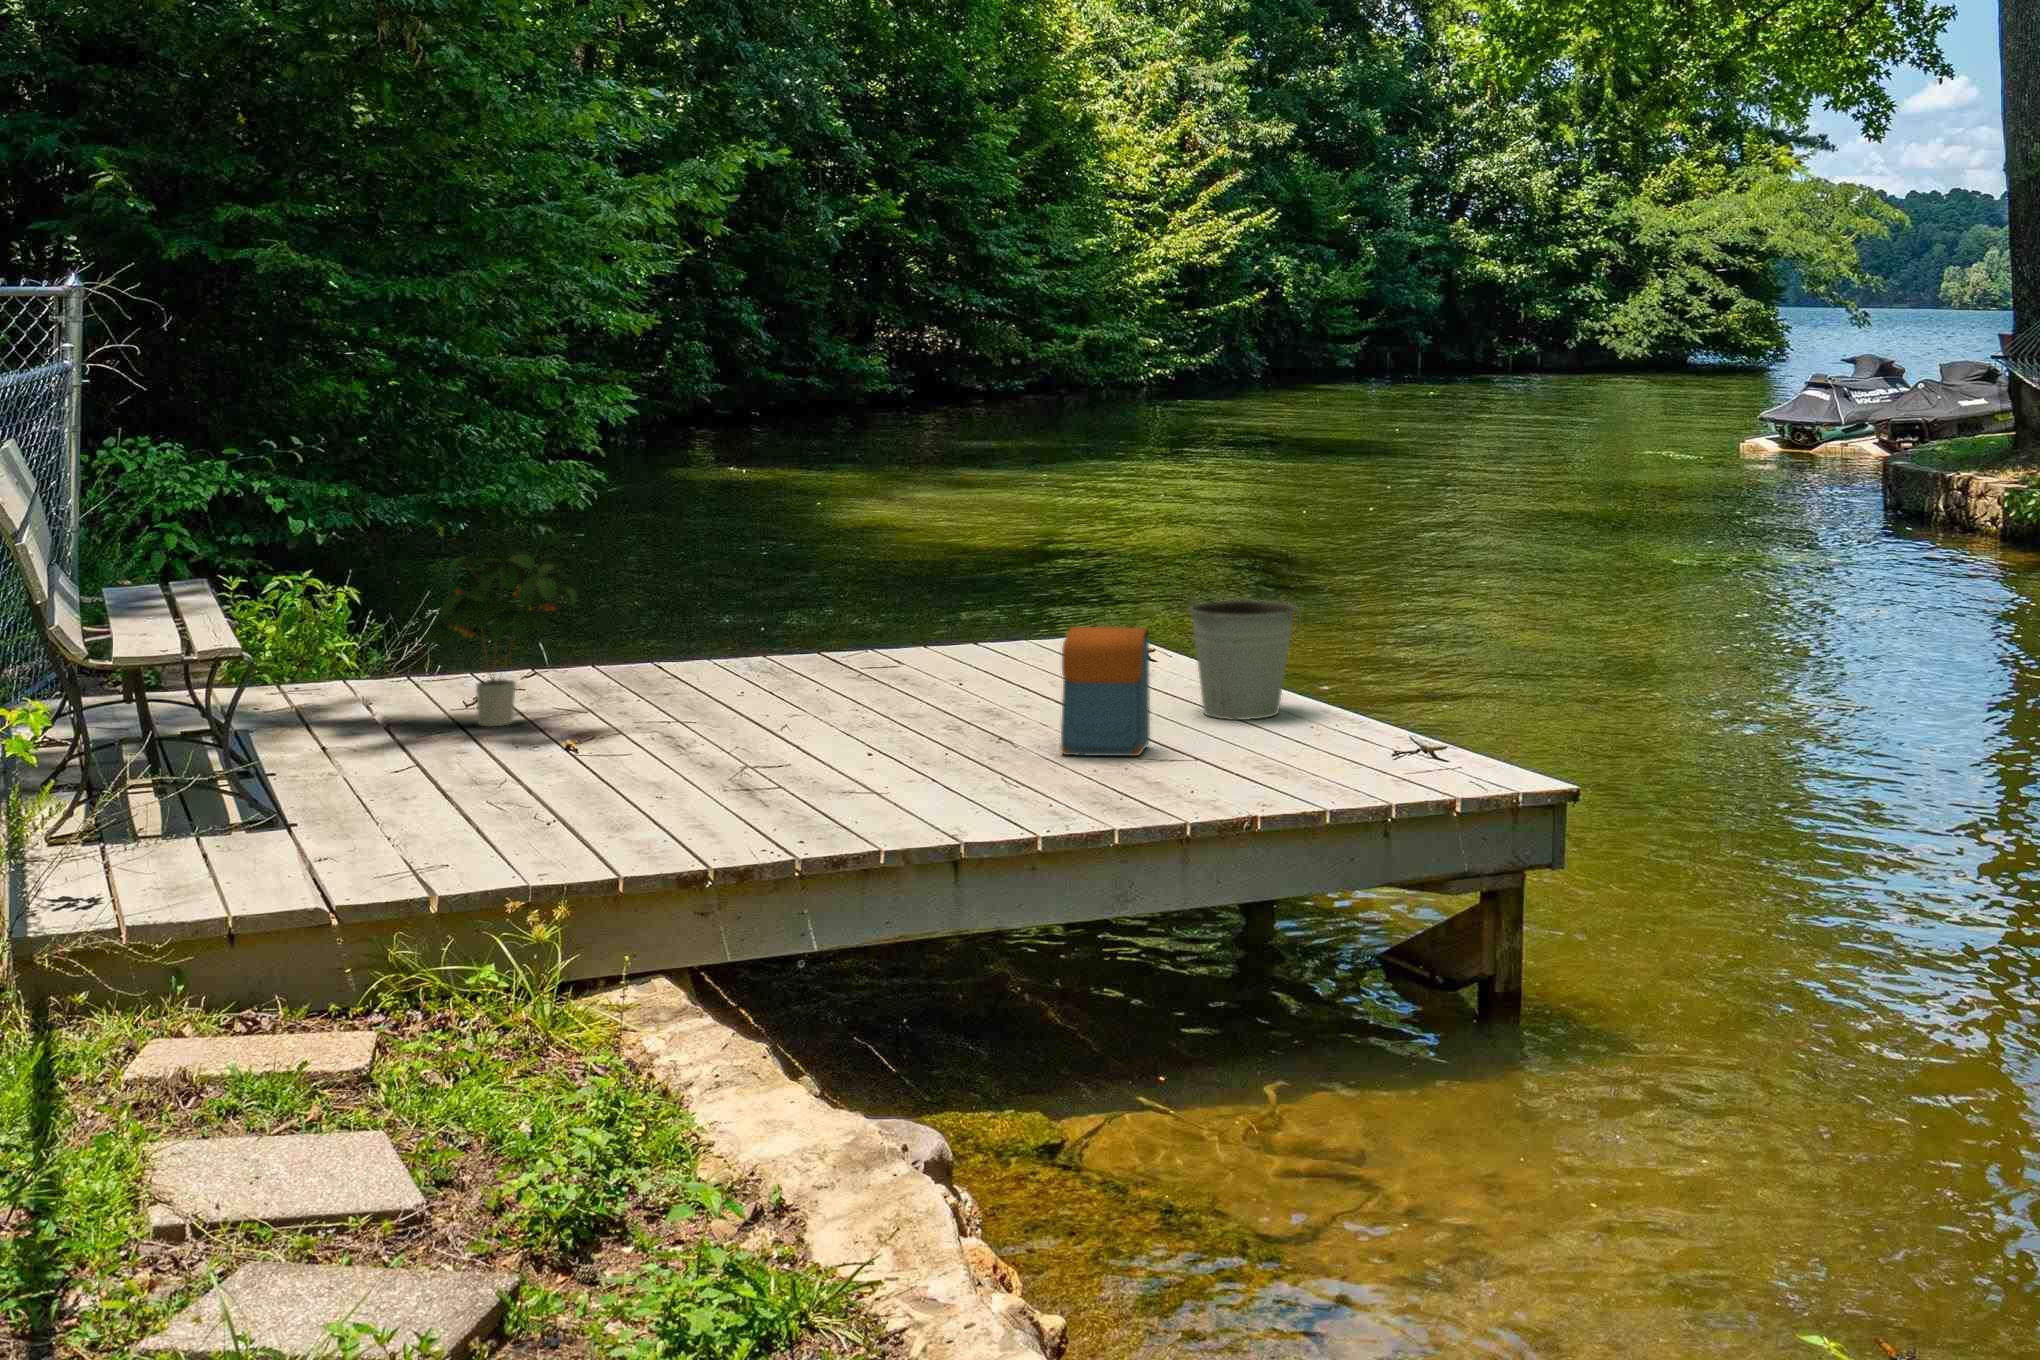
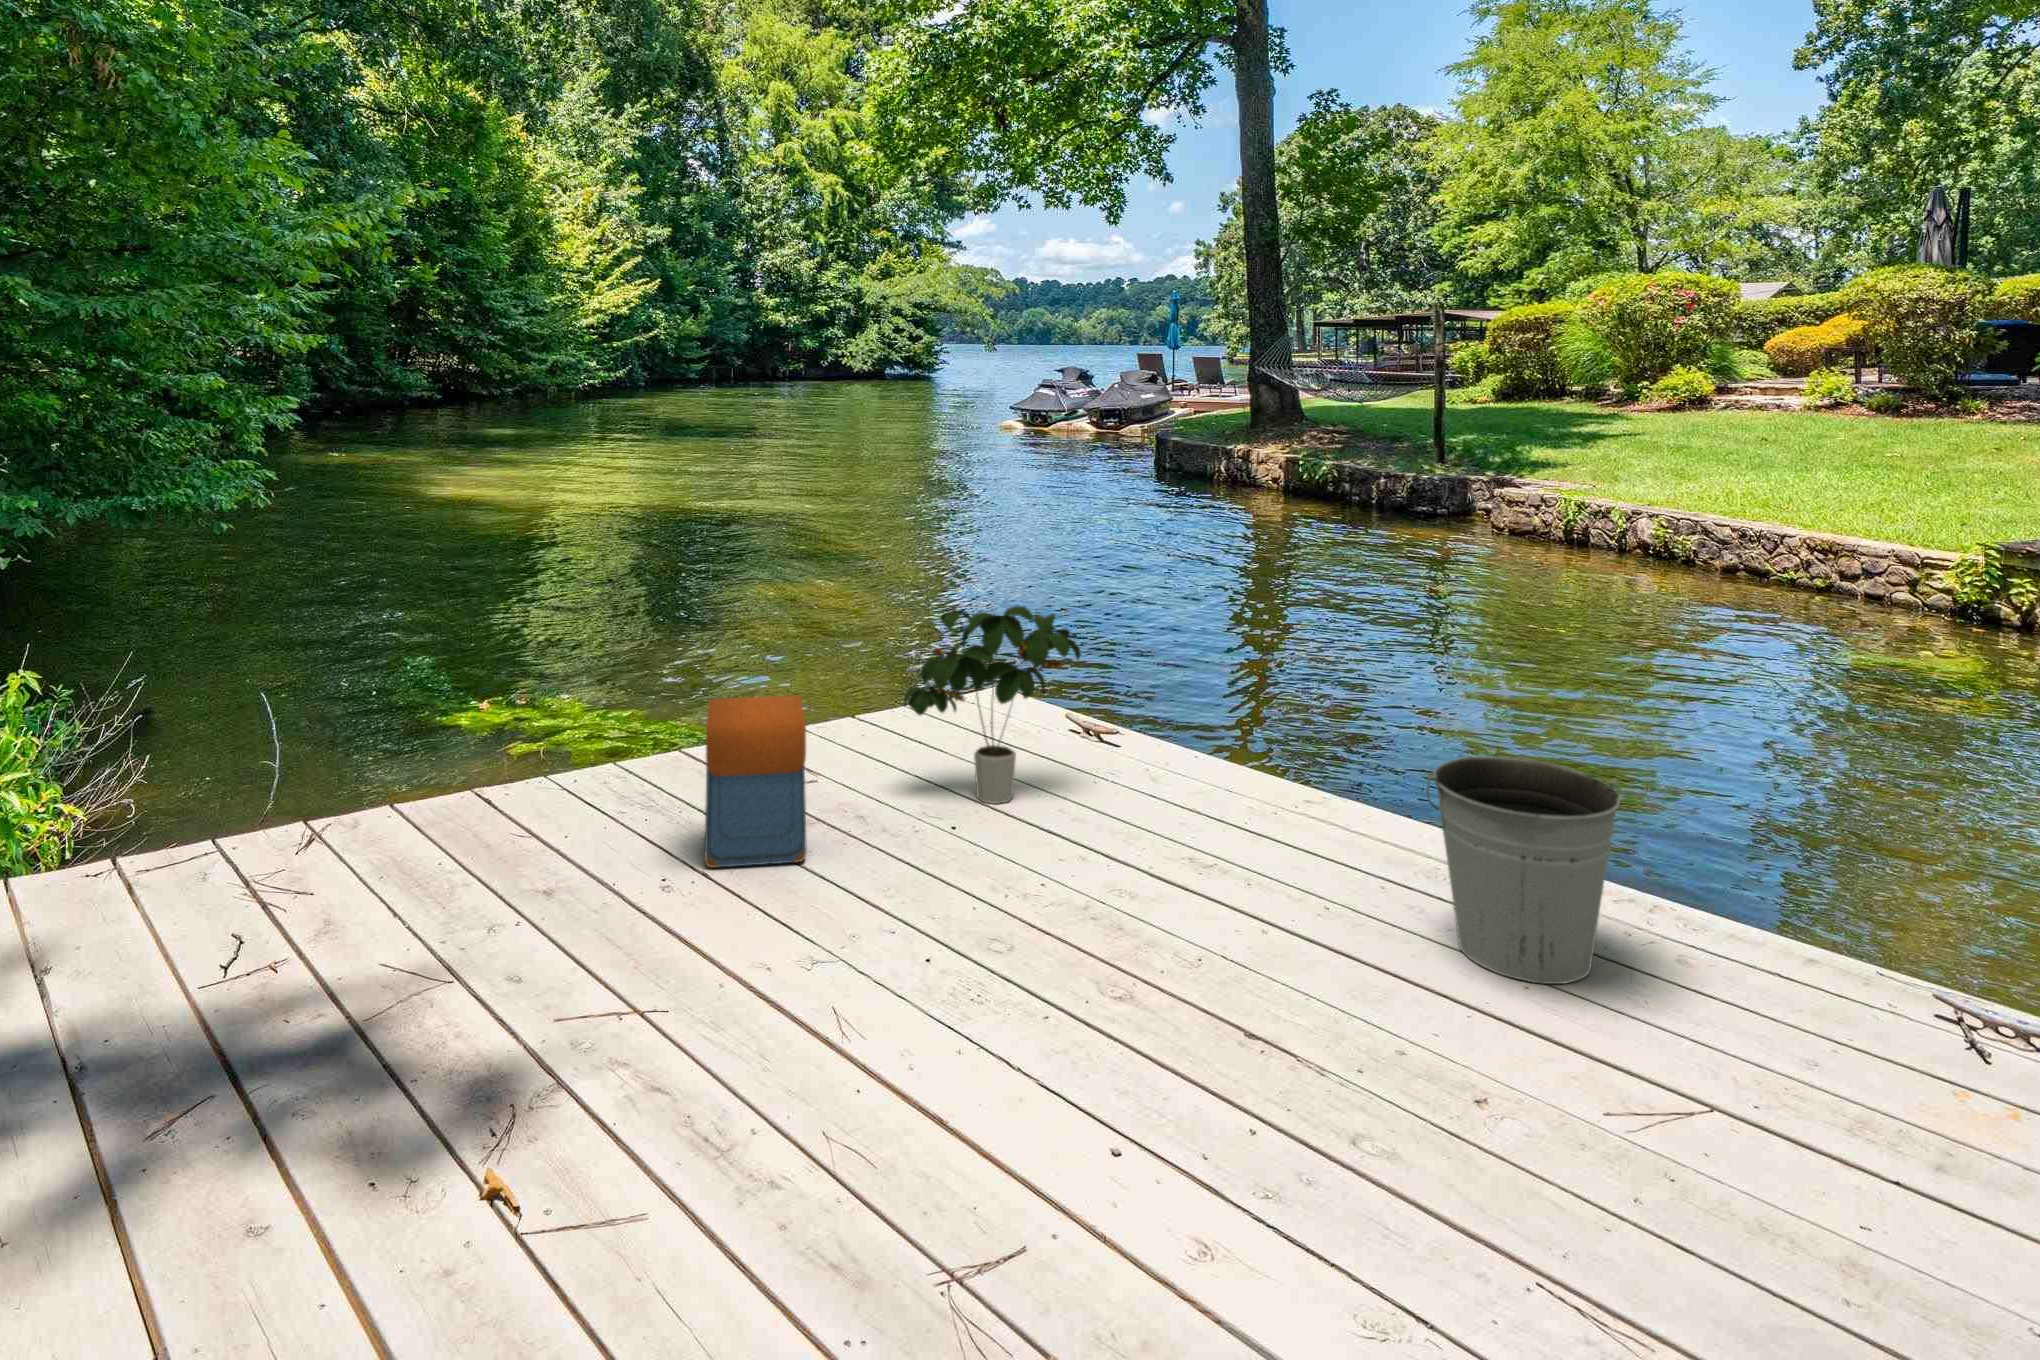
potted plant: present [419,554,576,726] -> present [903,606,1081,804]
backpack: present [1060,627,1150,756] -> present [705,695,807,868]

